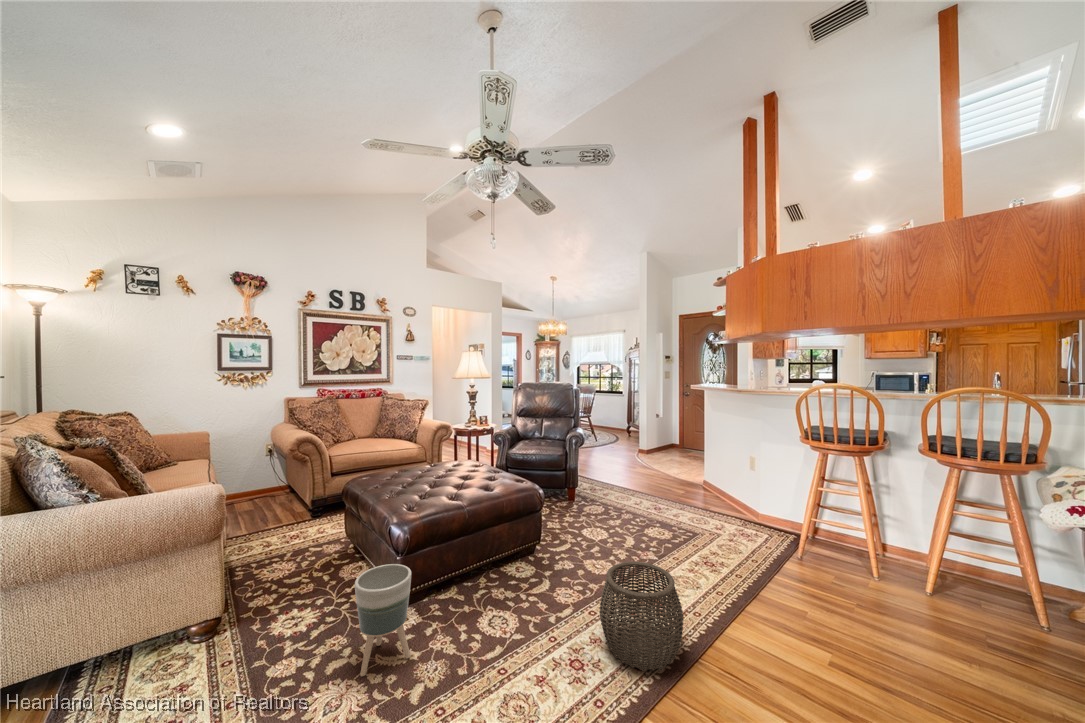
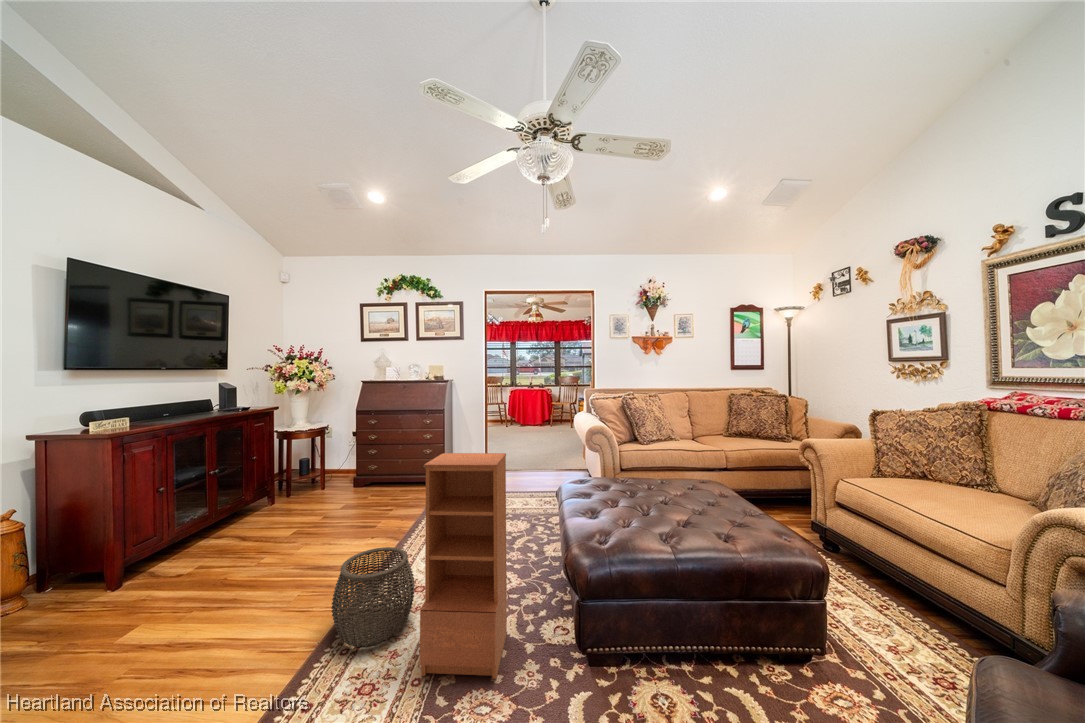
bookcase: none [548,438,623,612] -> present [420,453,507,679]
planter: present [355,564,412,676] -> none [511,488,542,546]

